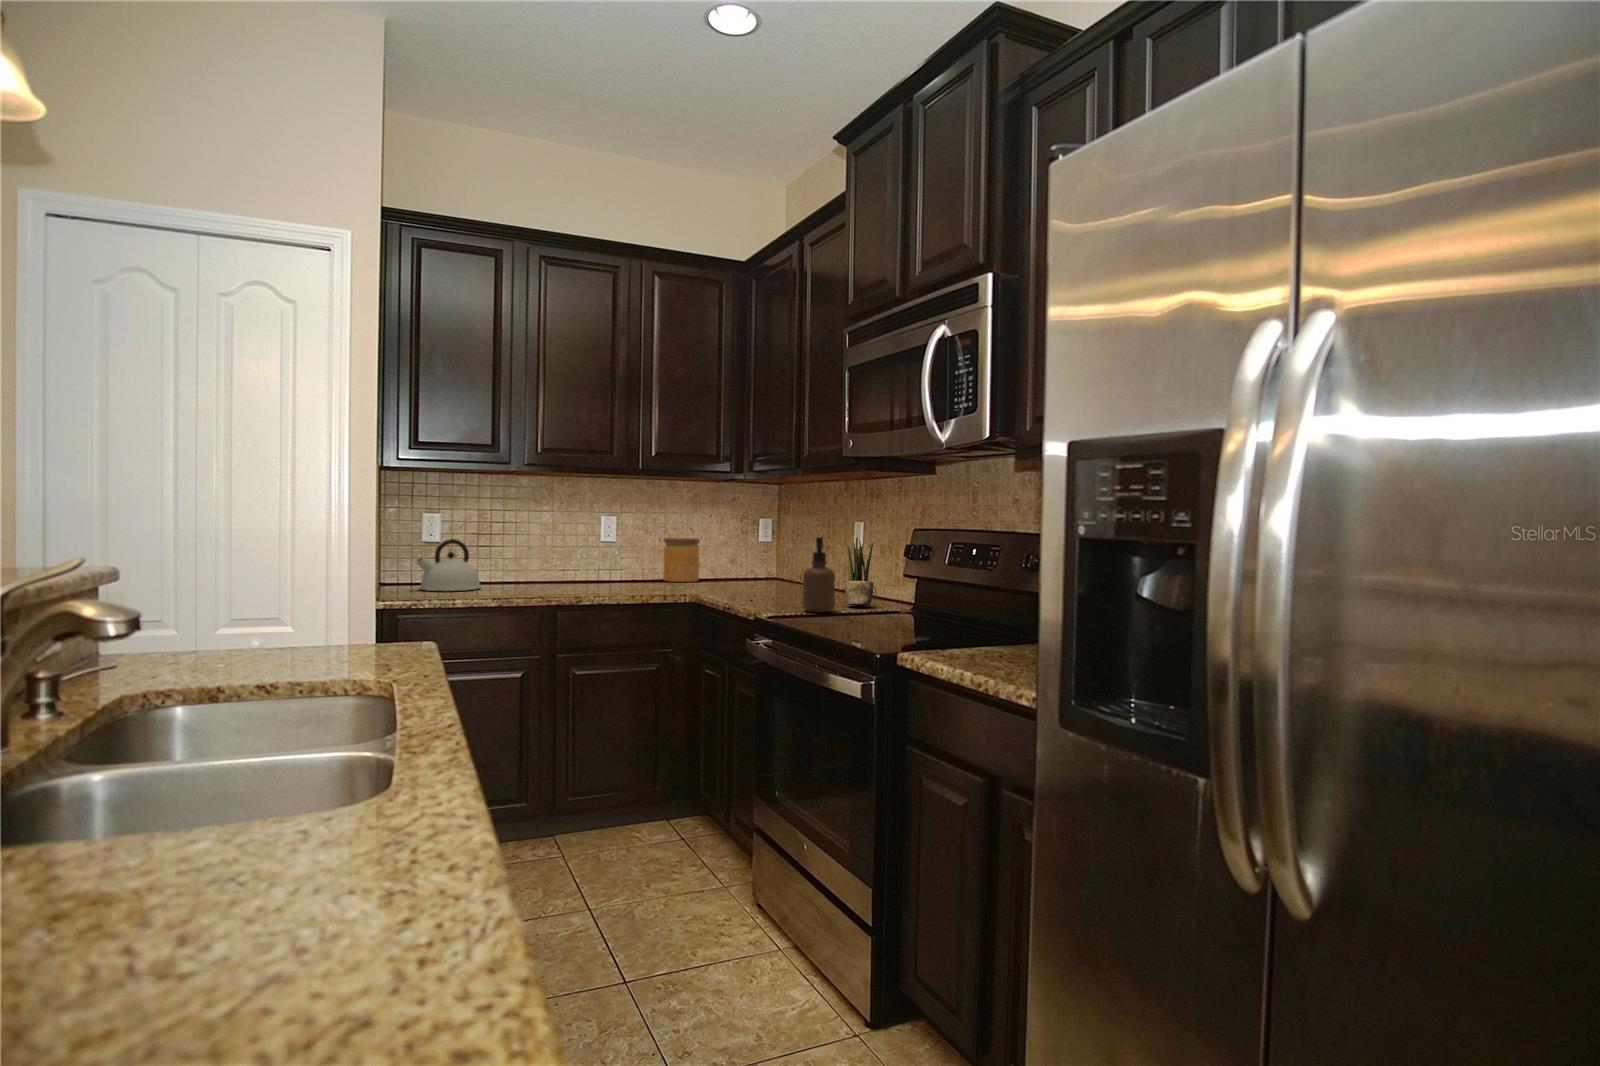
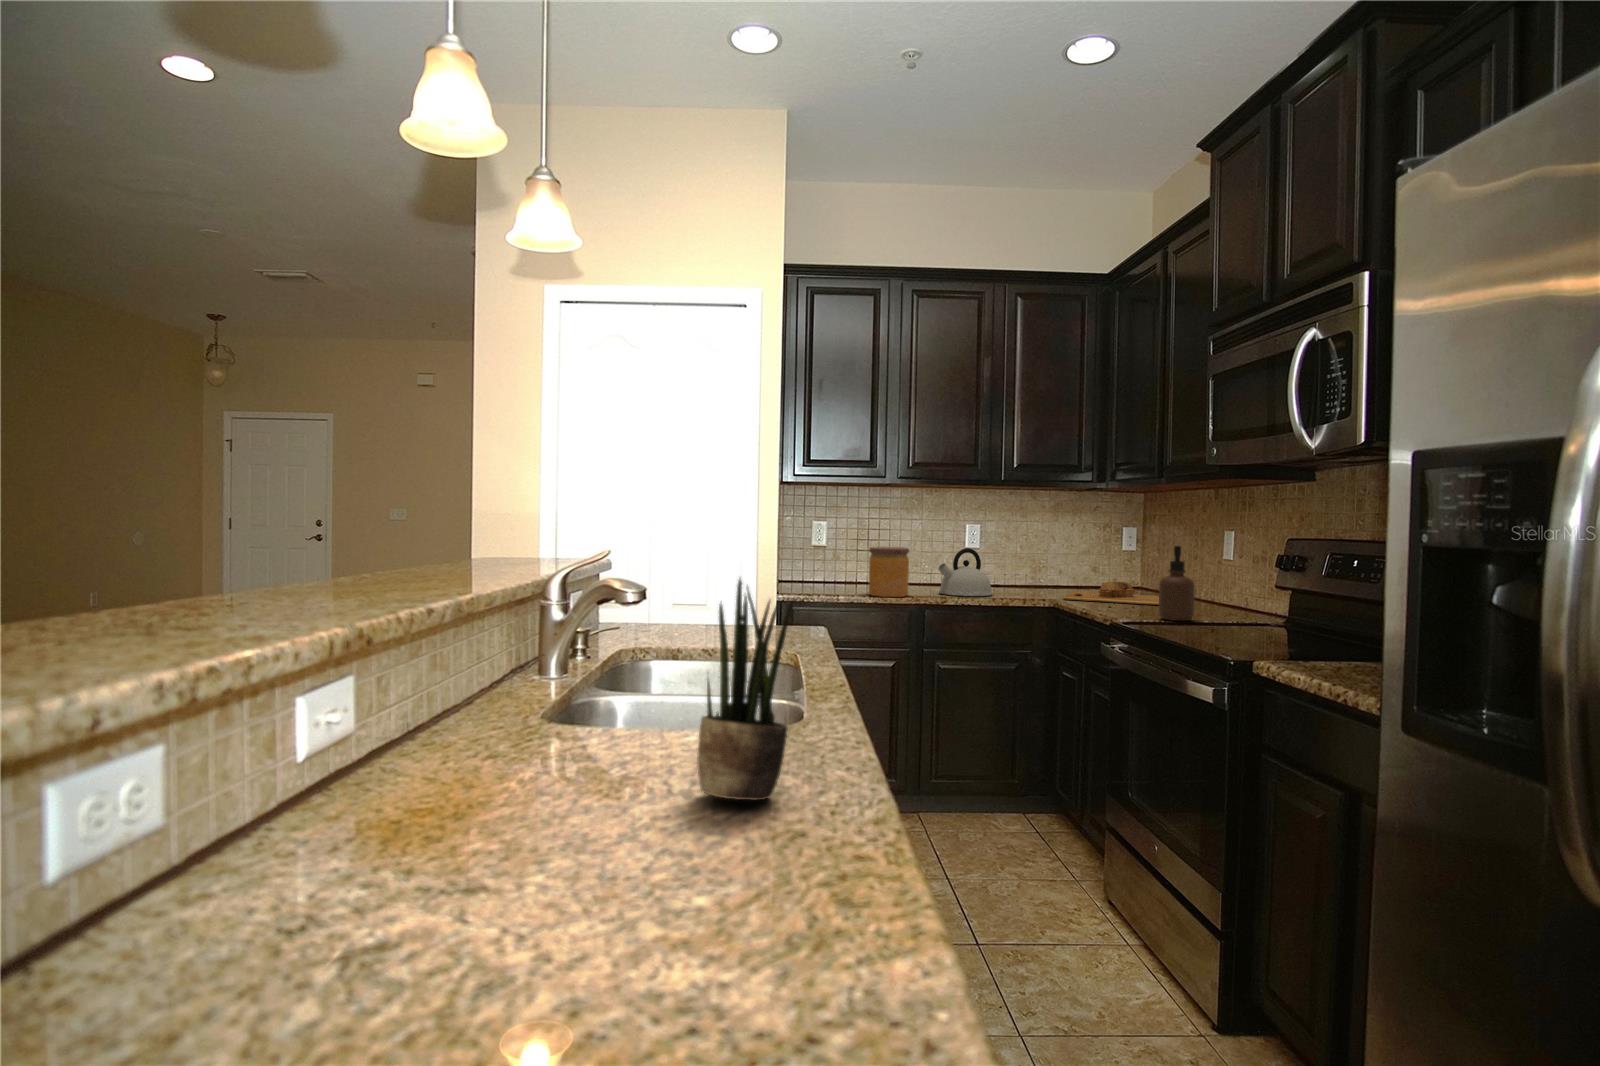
potted plant: present [845,537,873,606] -> present [697,579,794,800]
jar: present [663,538,700,582] -> present [869,547,909,597]
kettle: present [416,539,481,591] -> present [938,548,992,596]
cutting board: none [708,574,808,596] -> present [1063,581,1159,605]

